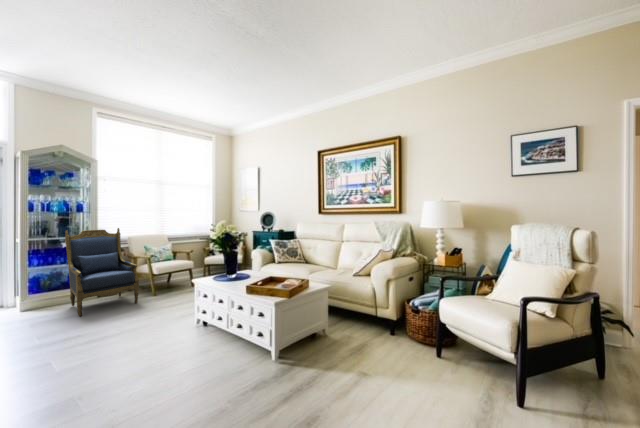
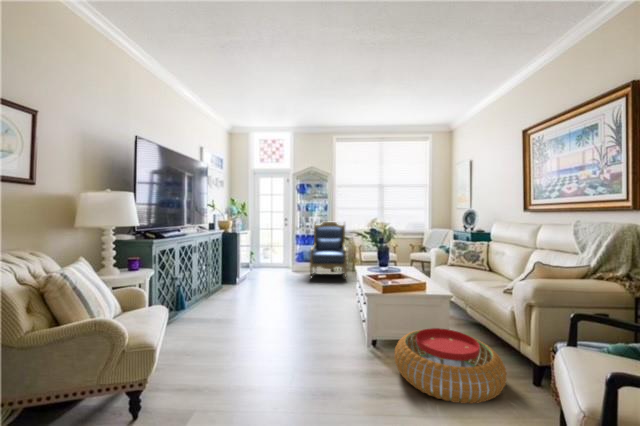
pouf: none [308,314,392,372] -> present [395,328,507,404]

